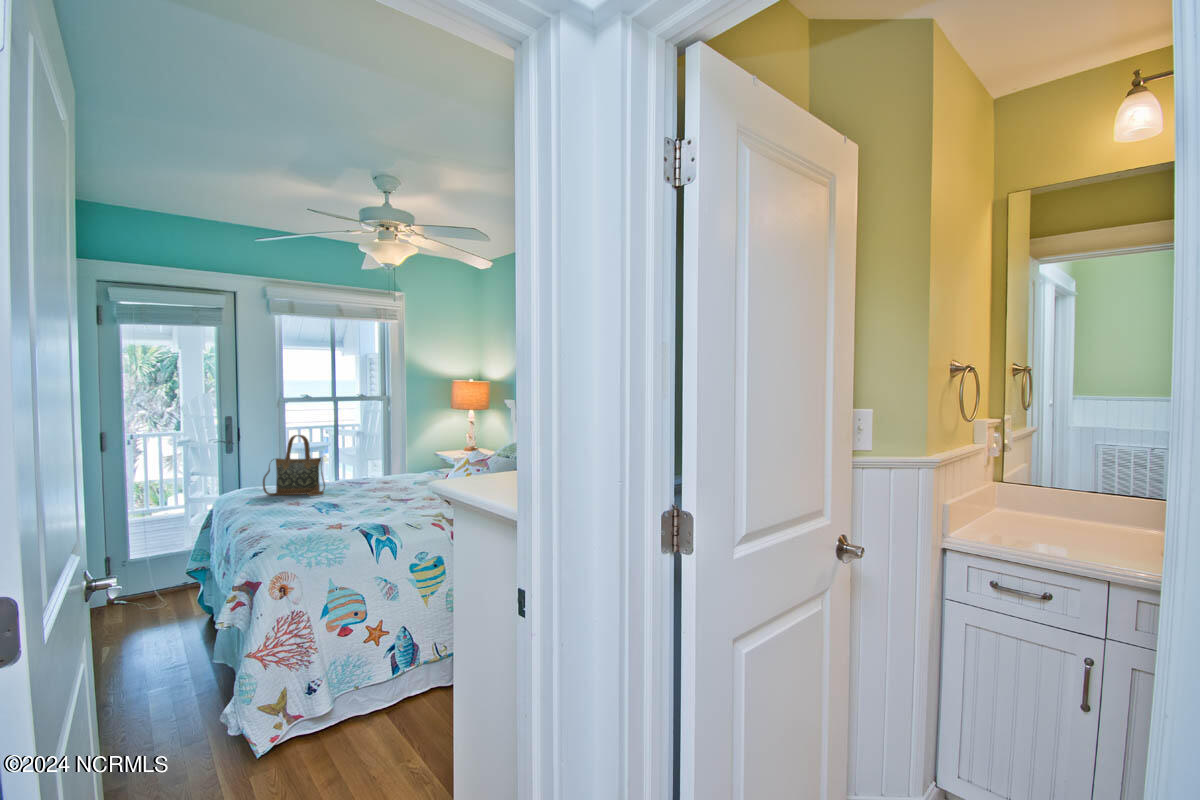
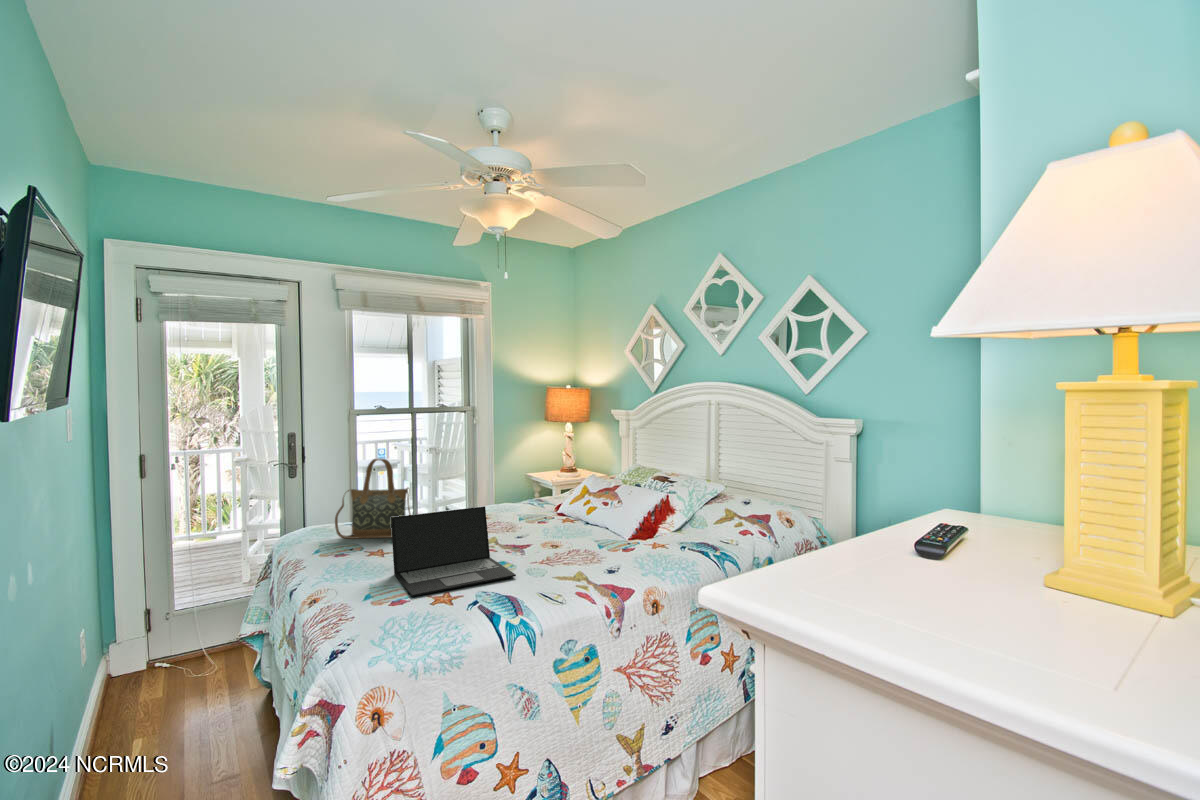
laptop: none [302,468,393,525] -> present [391,506,516,597]

